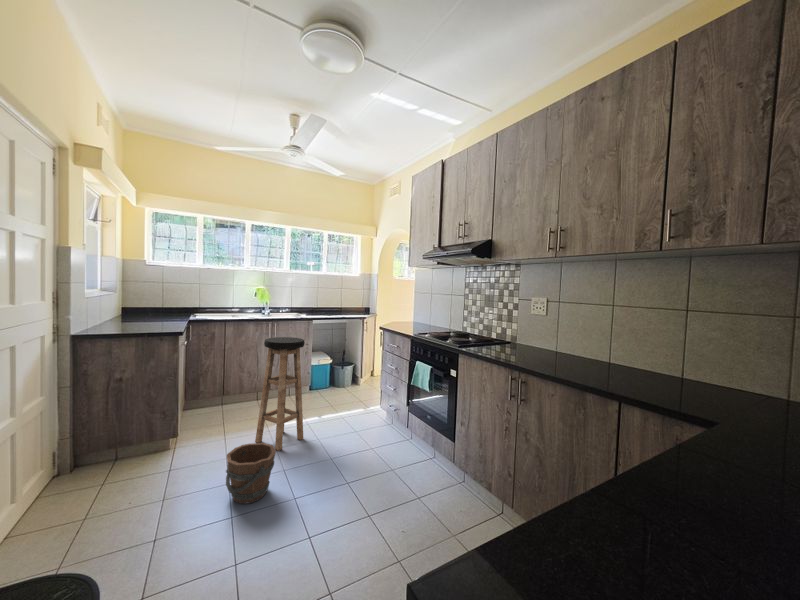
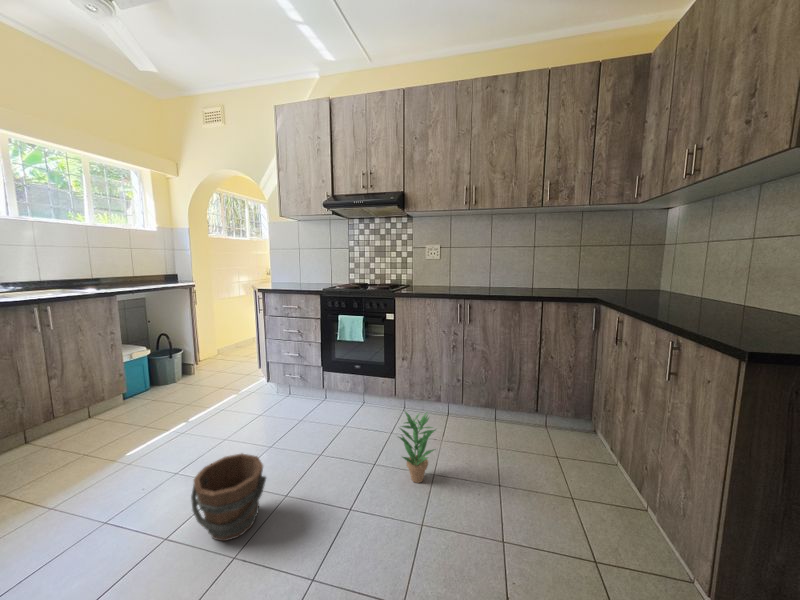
bar stool: present [255,337,305,451] -> none [128,318,209,480]
potted plant: none [356,466,405,556] -> present [399,412,436,483]

